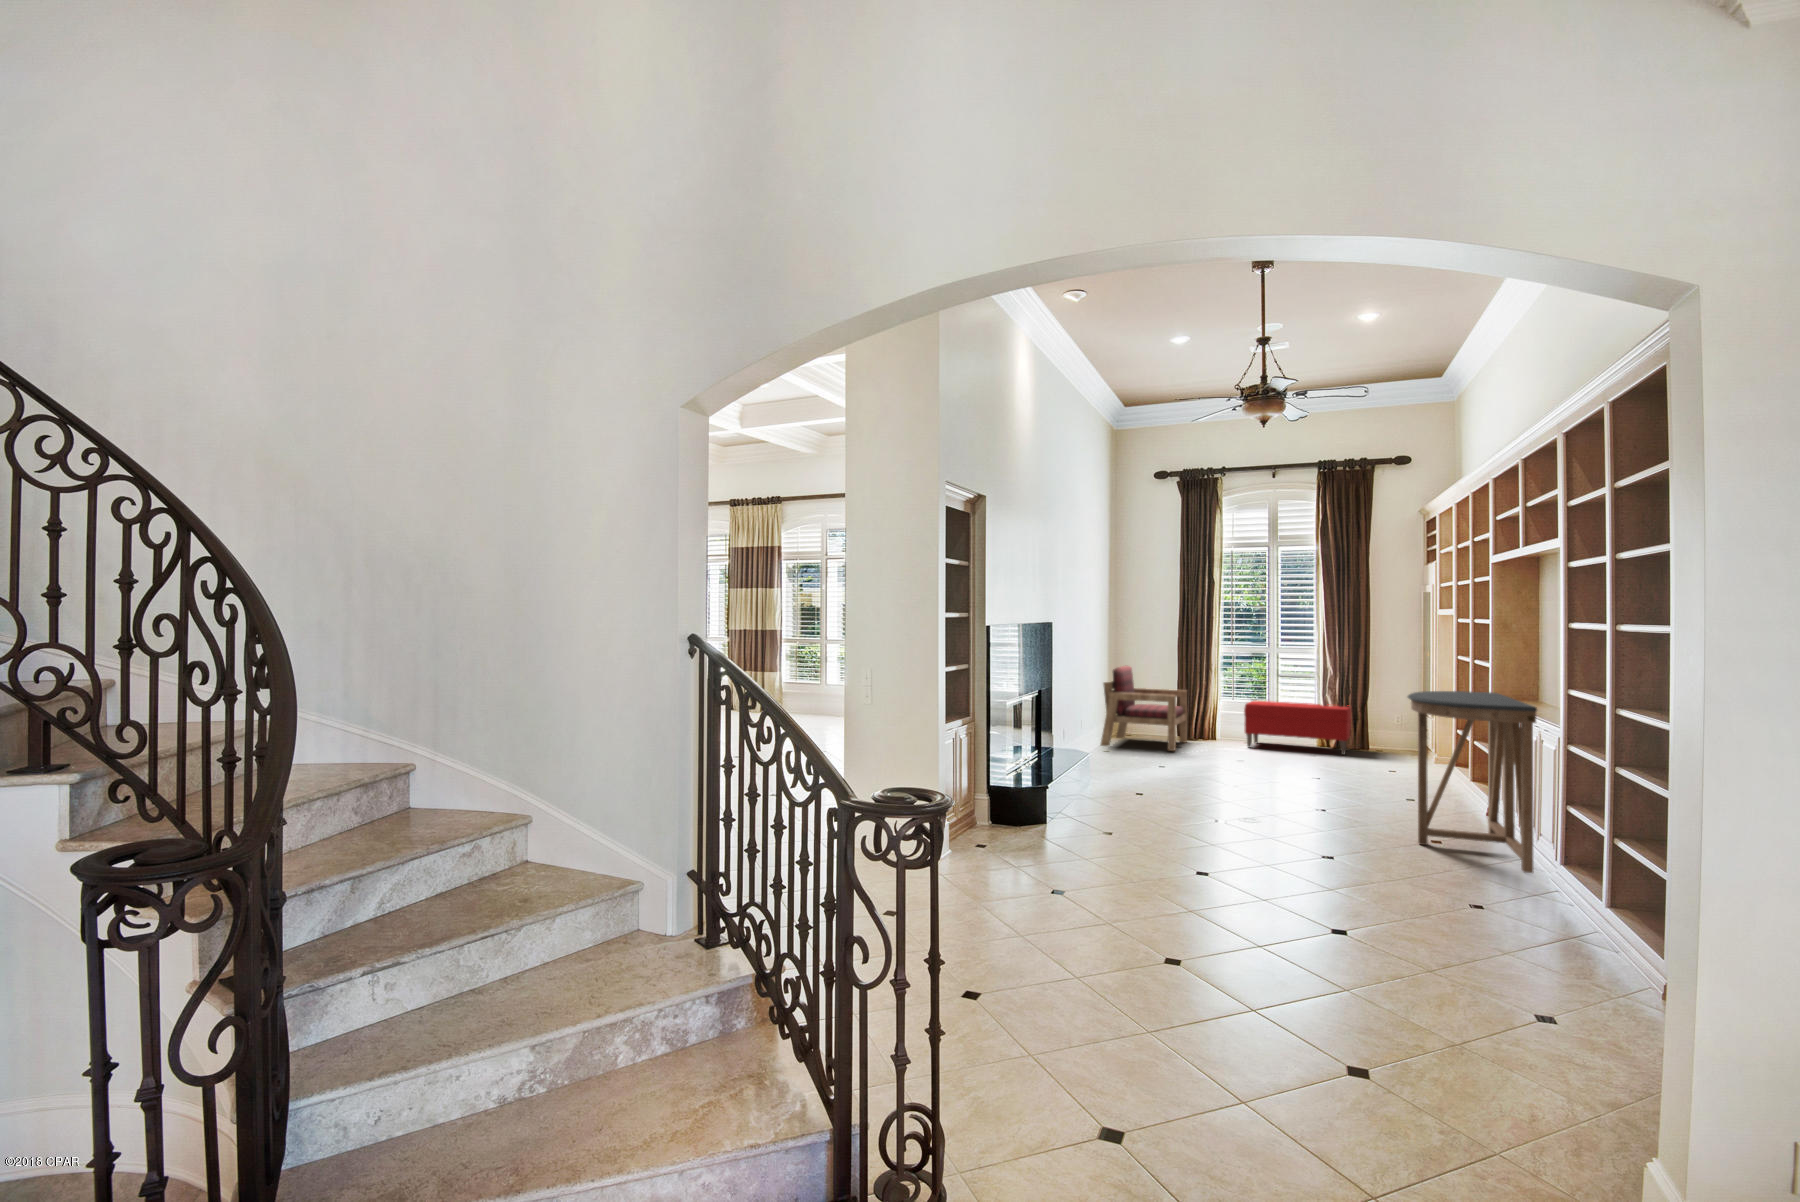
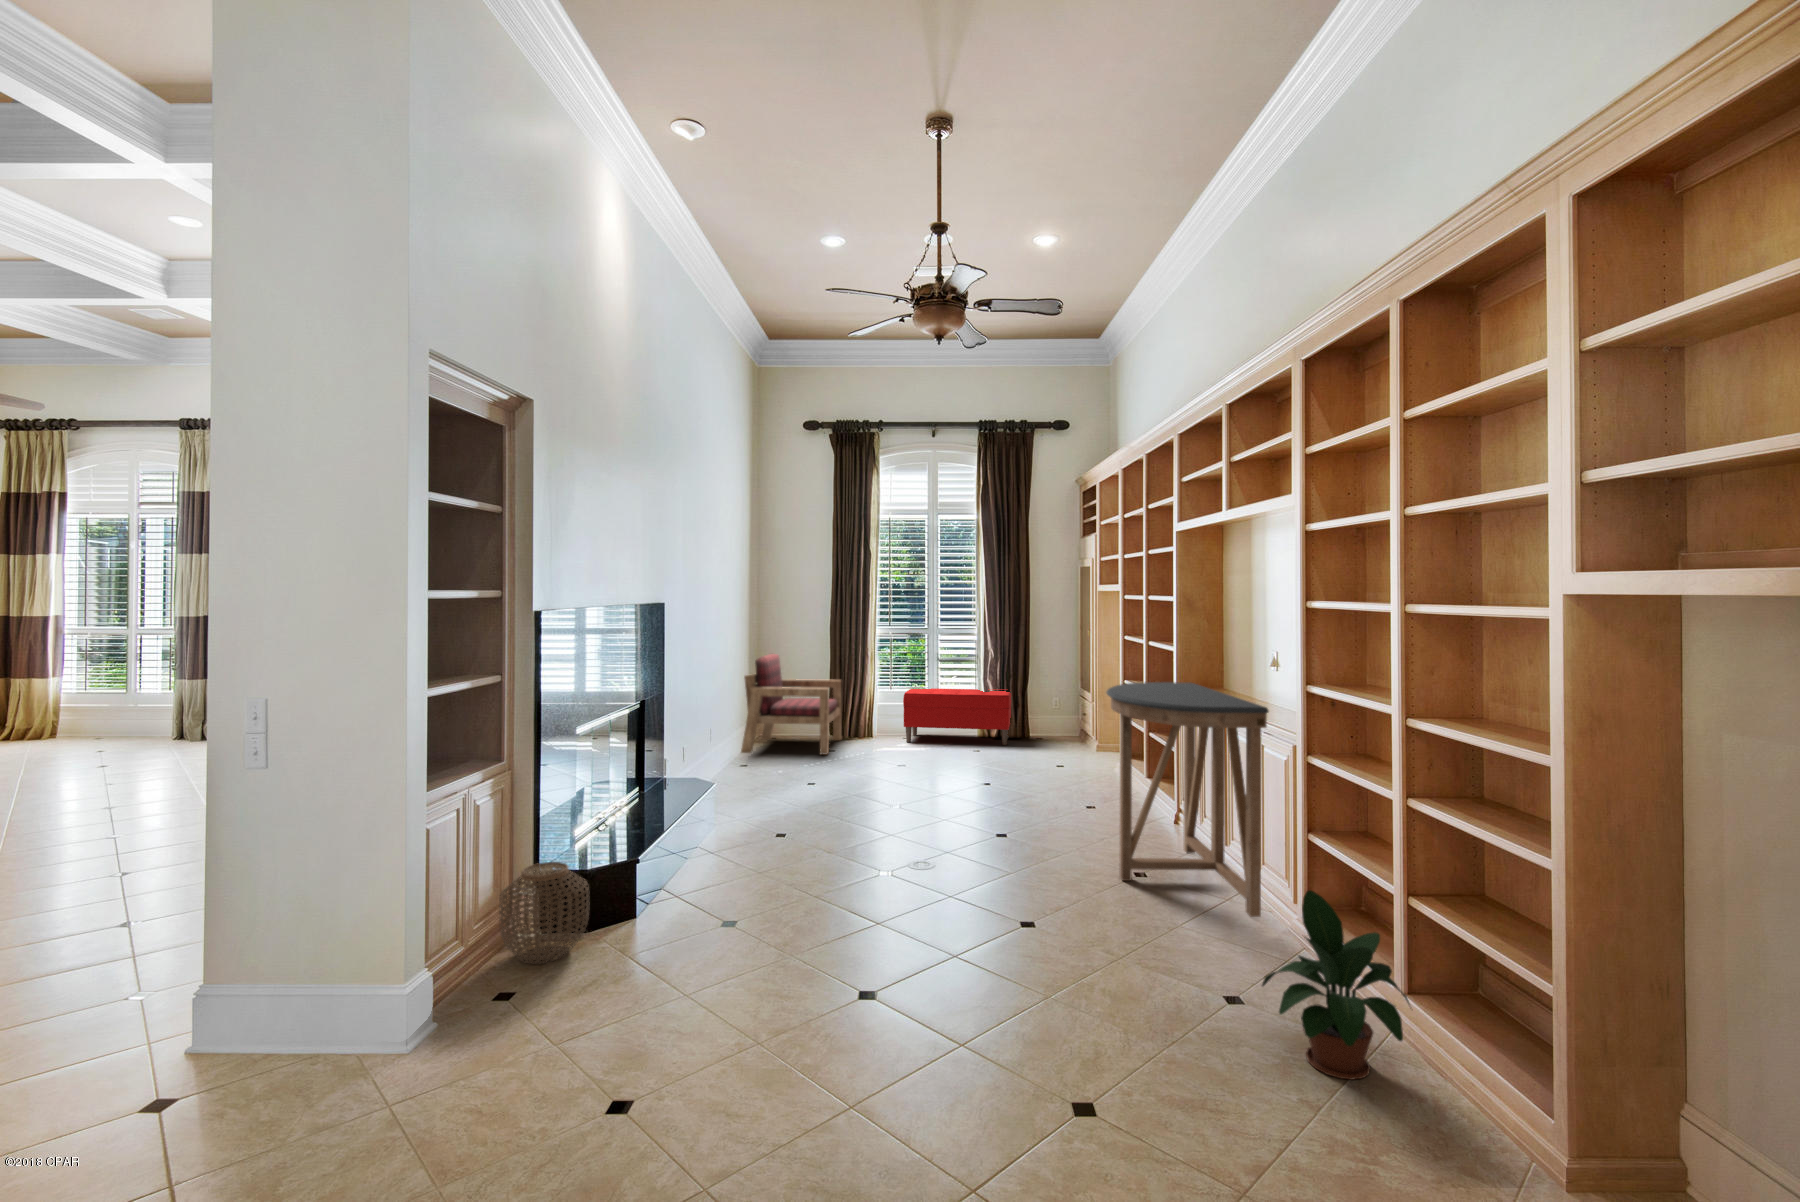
woven basket: none [969,781,1021,840] -> present [499,862,589,964]
potted plant: none [1488,823,1598,945] -> present [1262,890,1410,1080]

